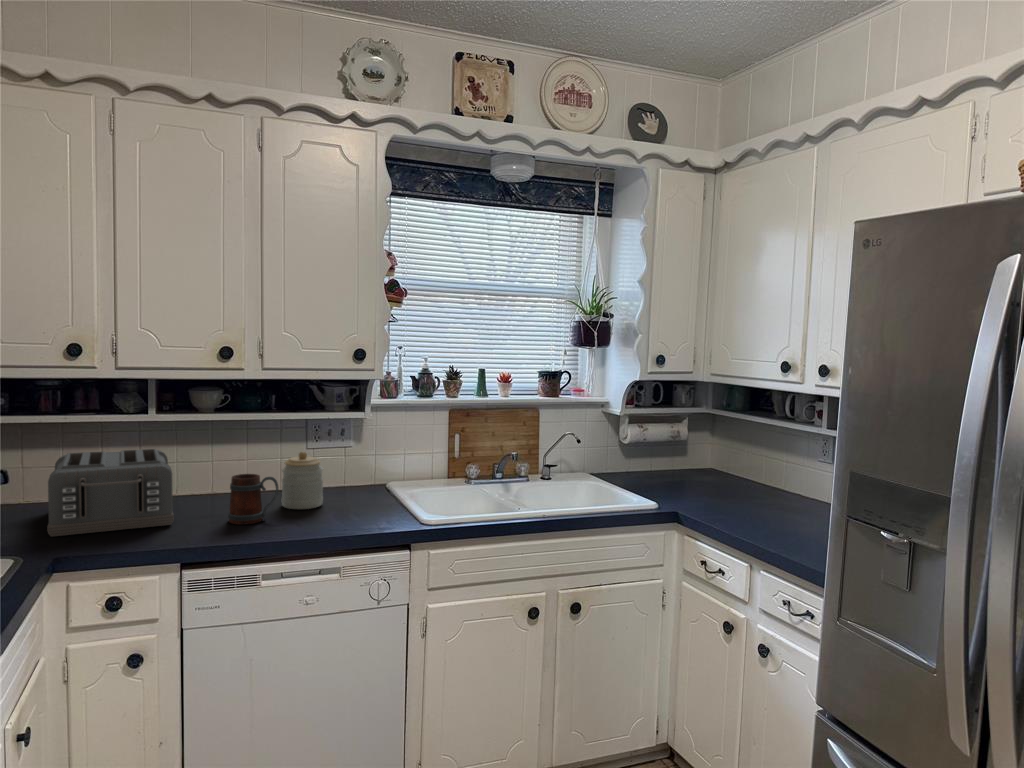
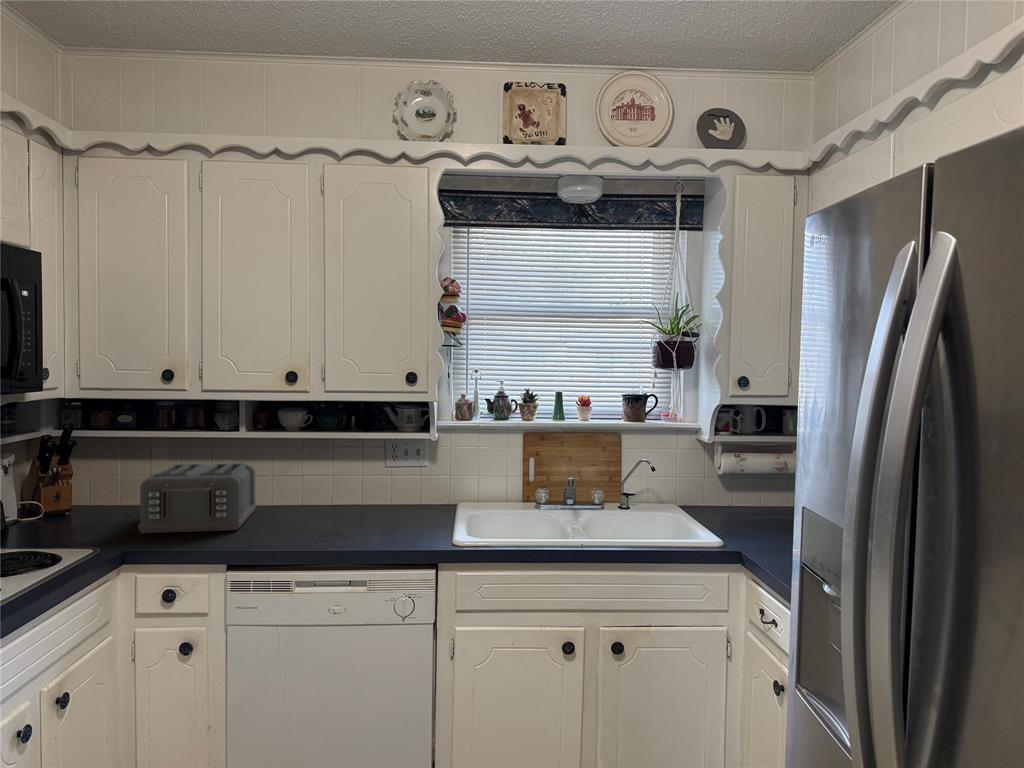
jar: present [282,451,323,509] -> none [343,470,381,524]
mug: present [228,474,278,525] -> none [285,488,329,534]

